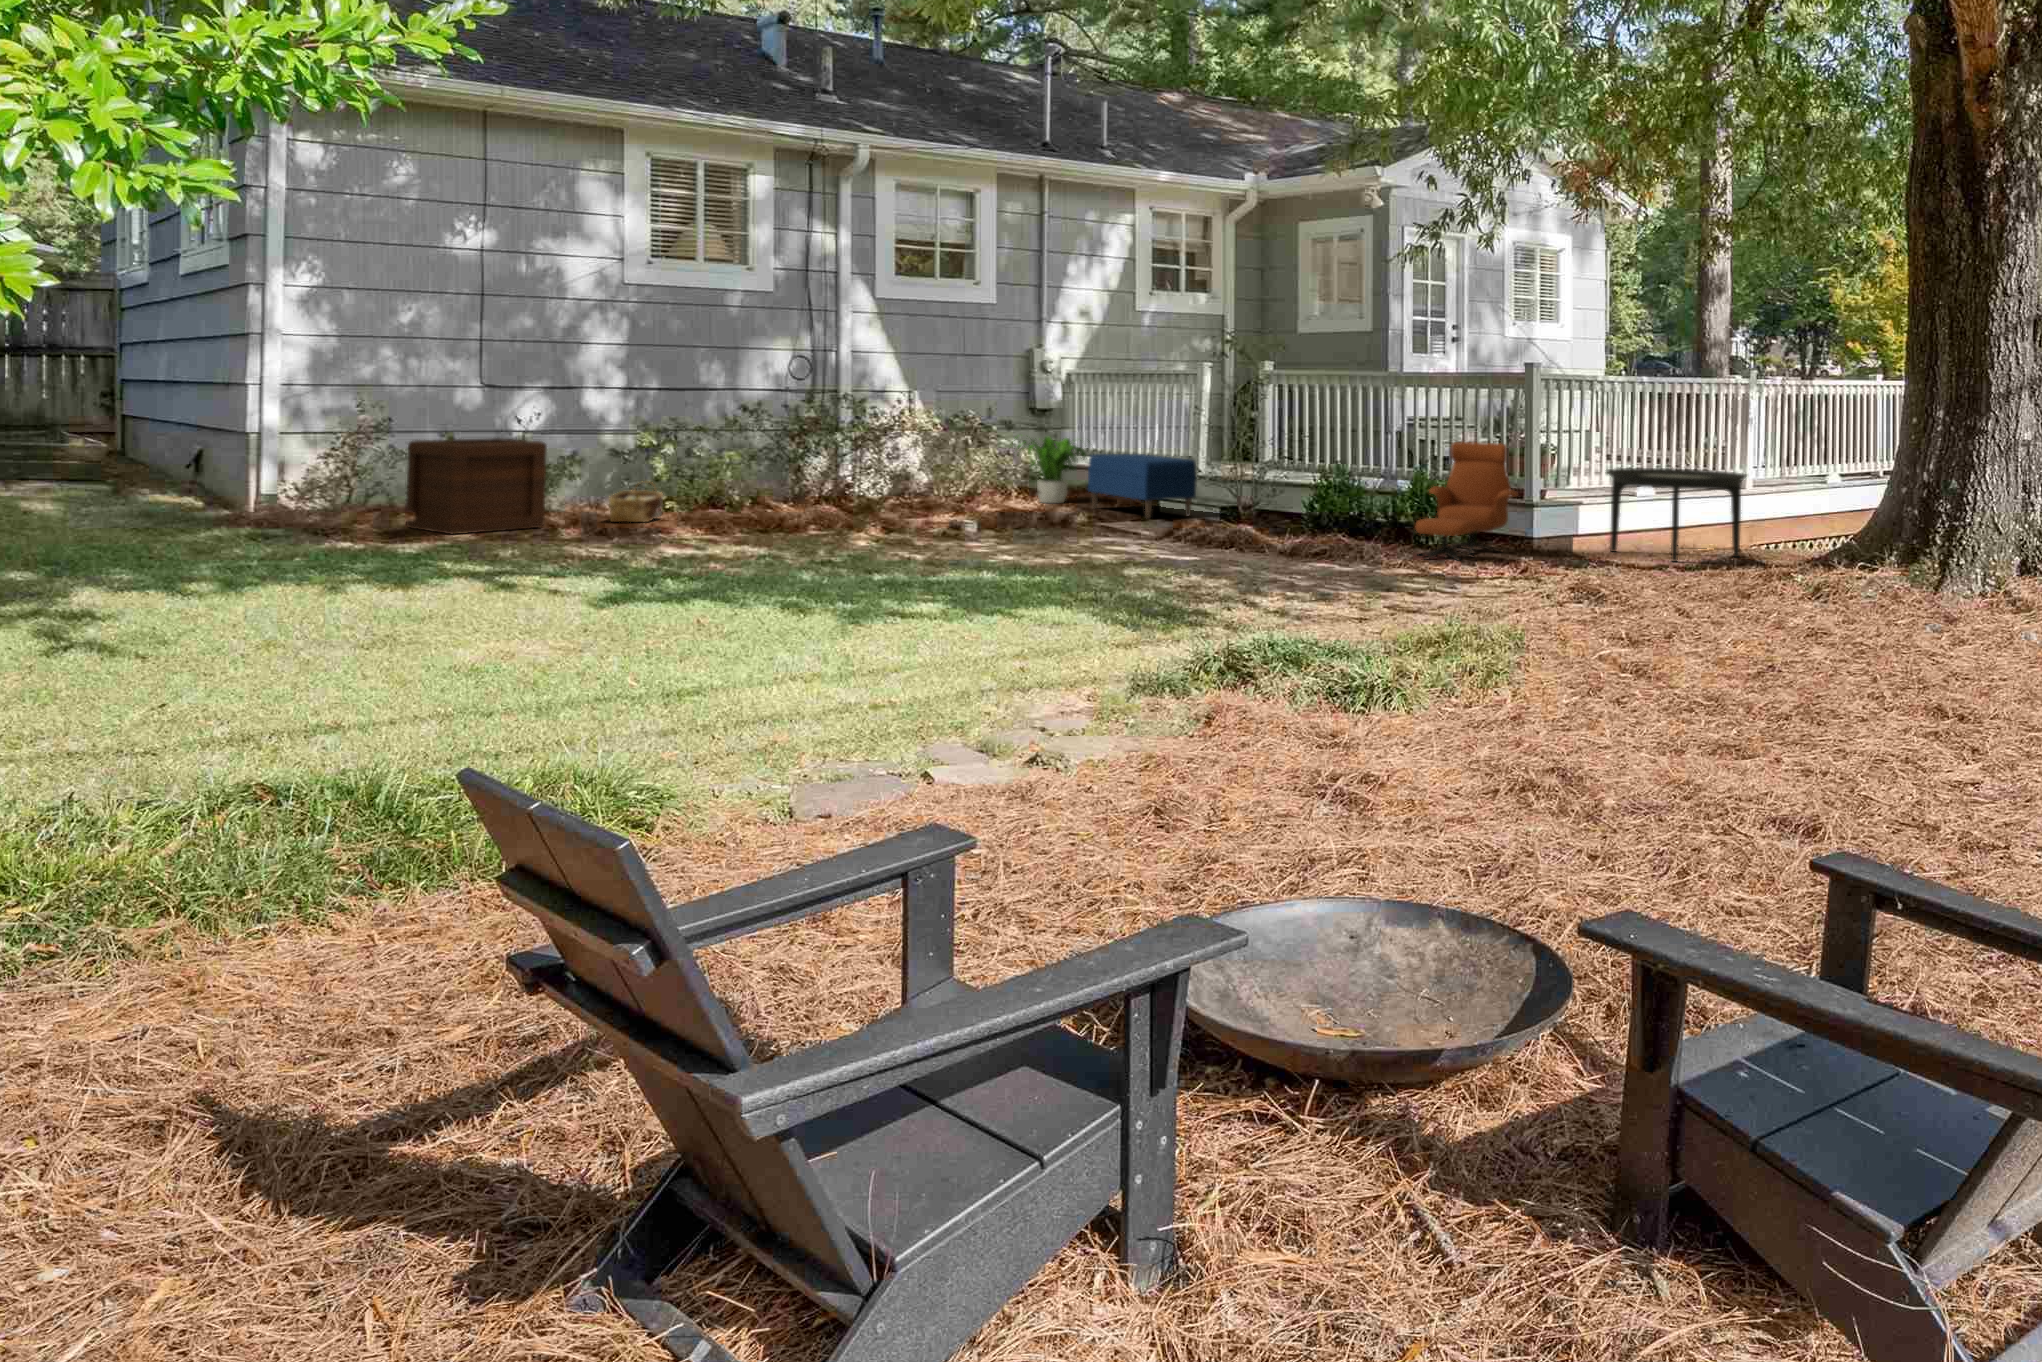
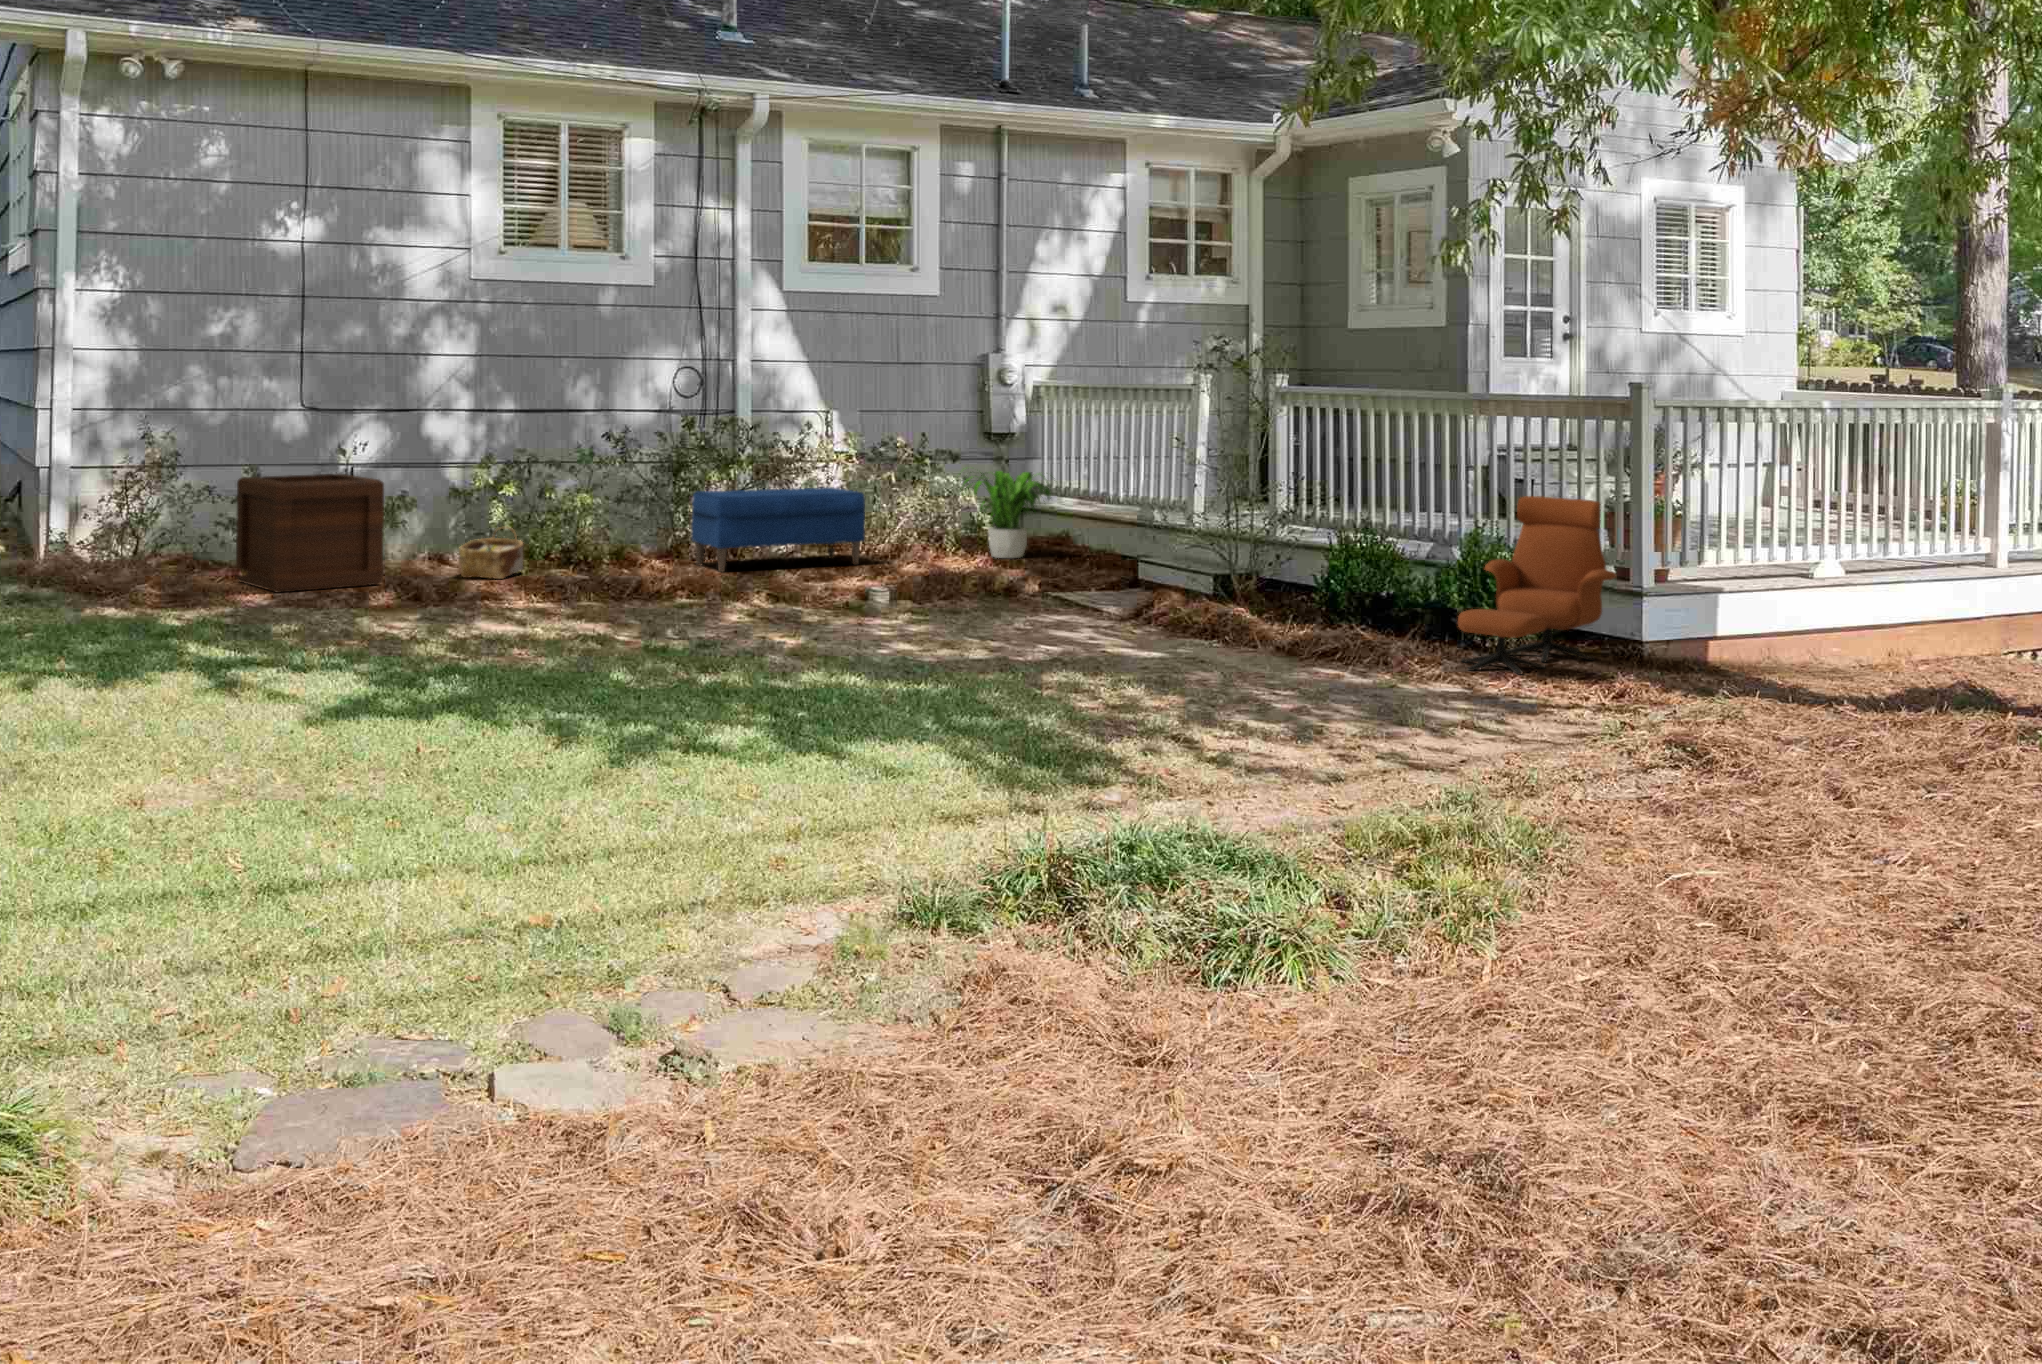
bench: present [1088,454,1196,518] -> present [692,487,865,572]
round table: present [1607,468,1747,562] -> none [1754,537,1984,688]

